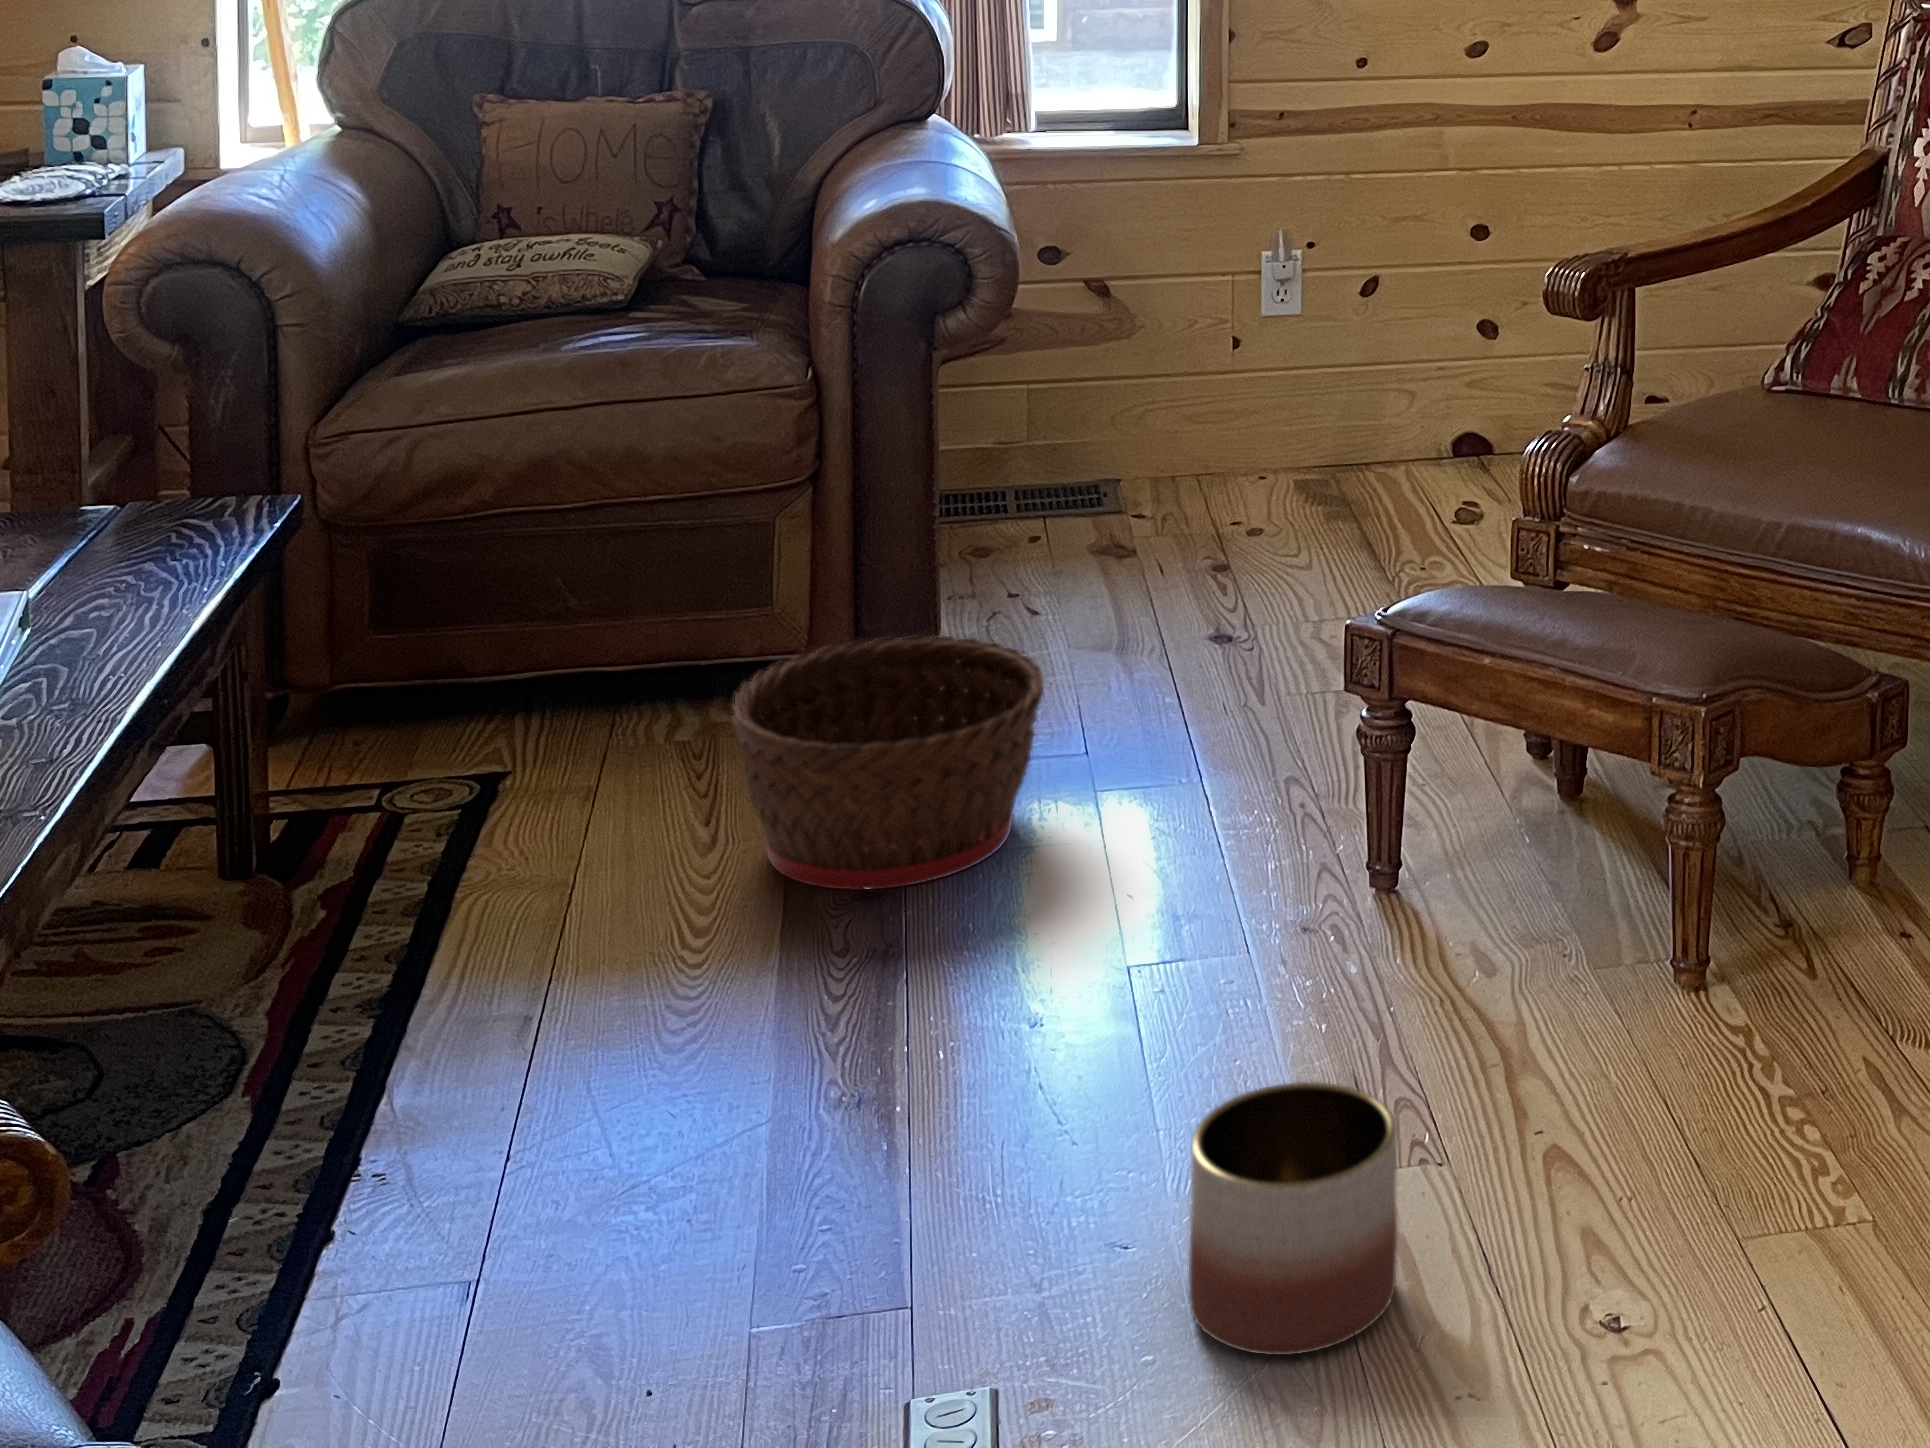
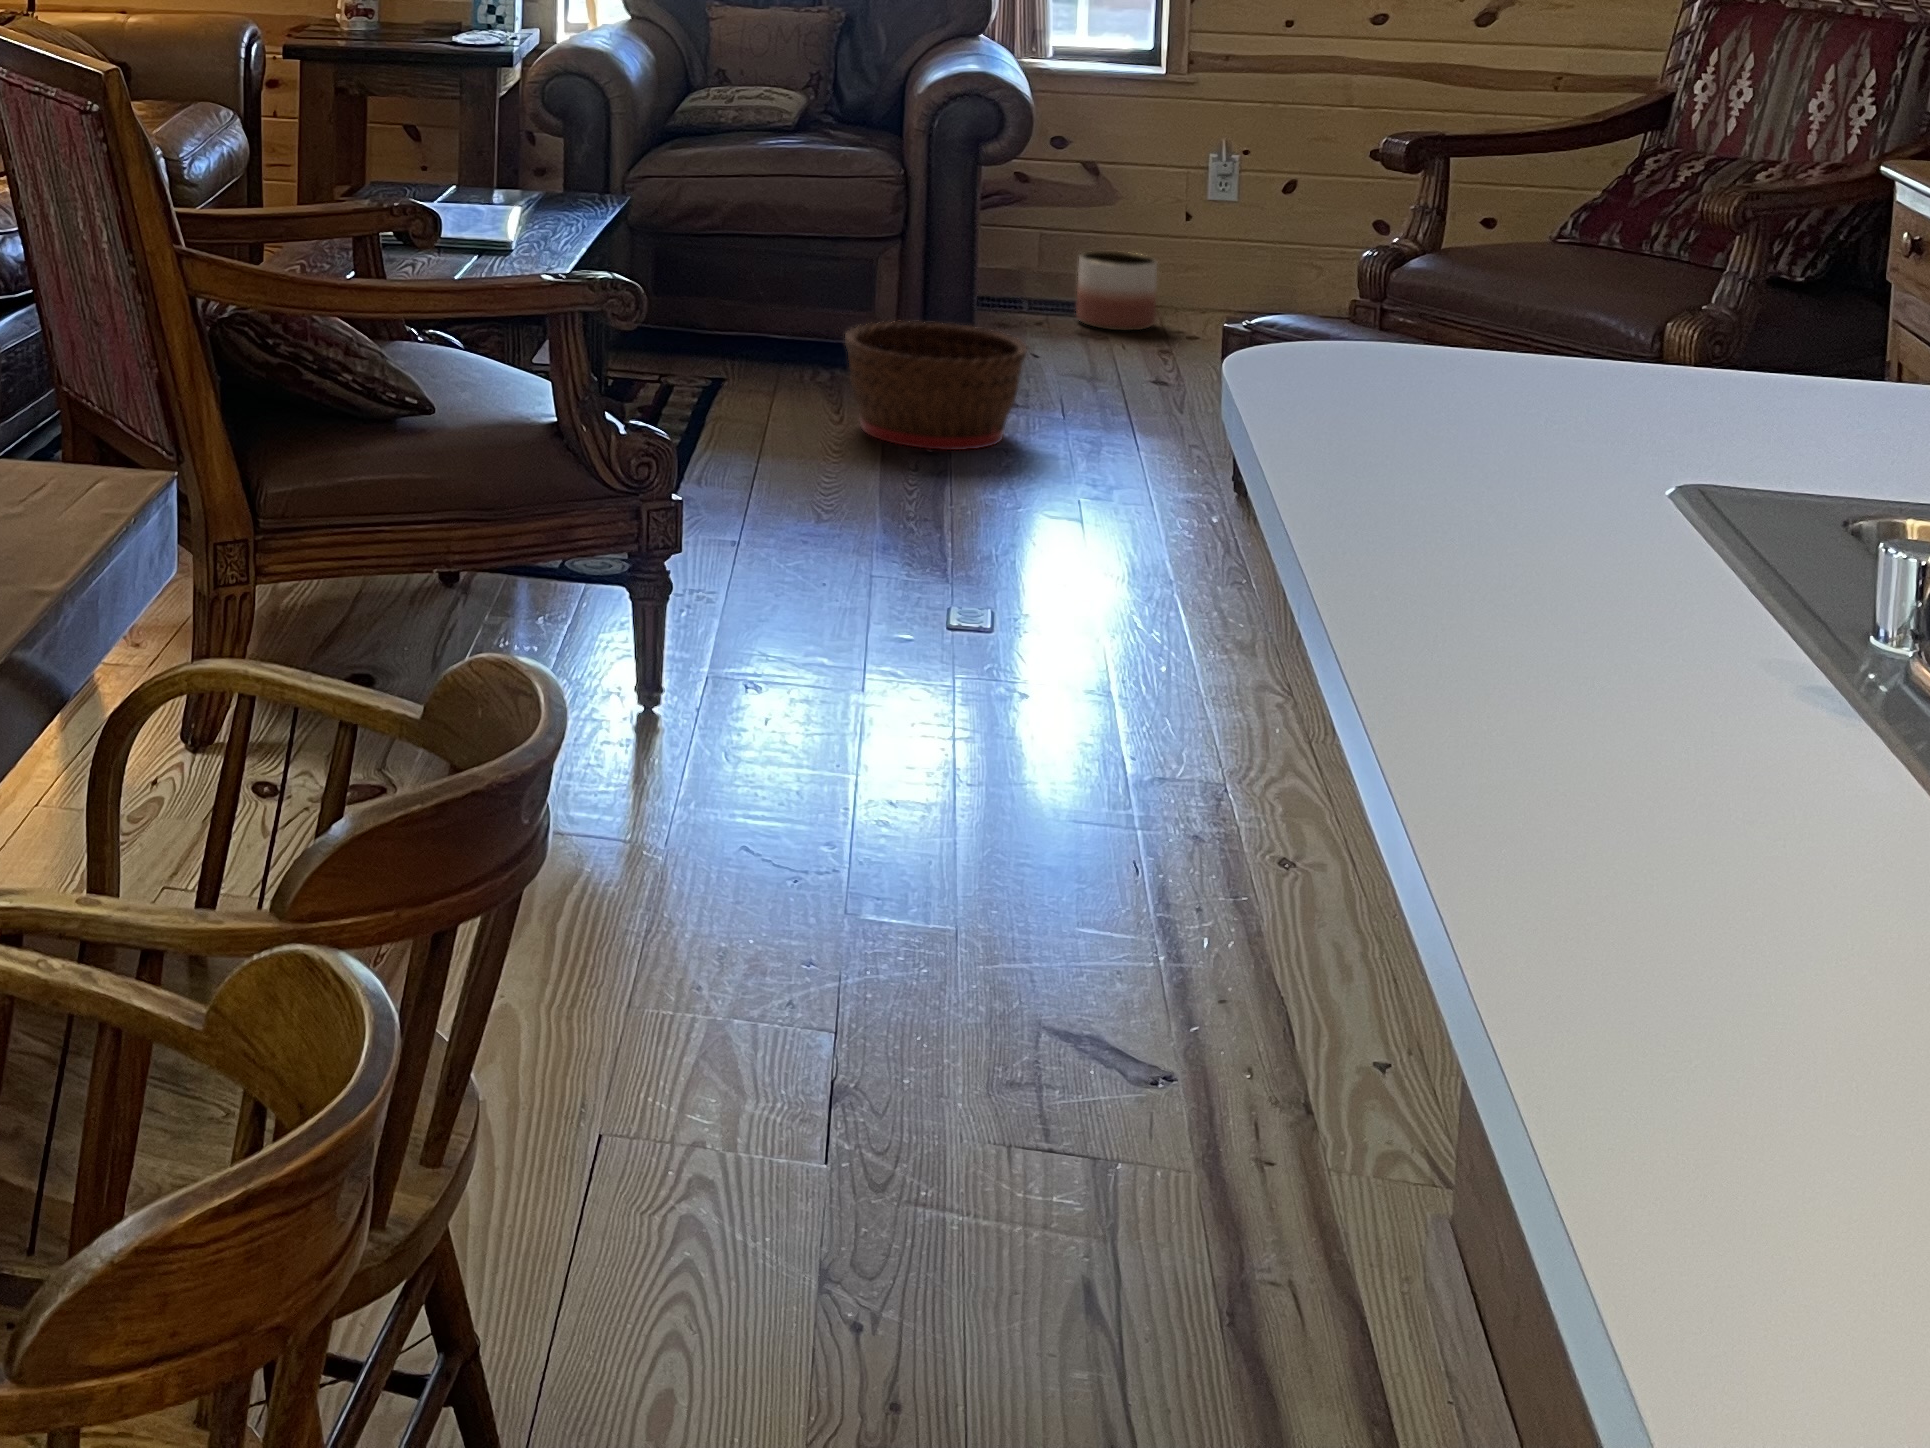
planter: present [1189,1082,1397,1355] -> present [1076,251,1157,331]

